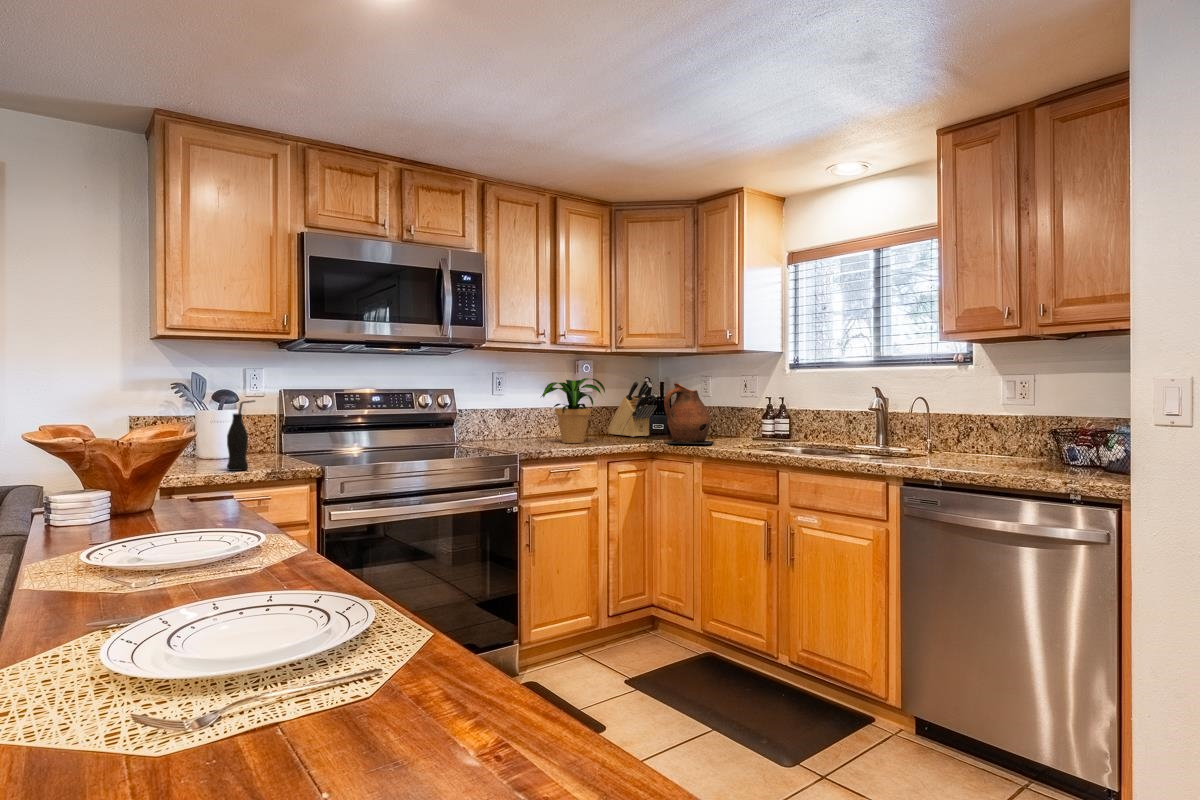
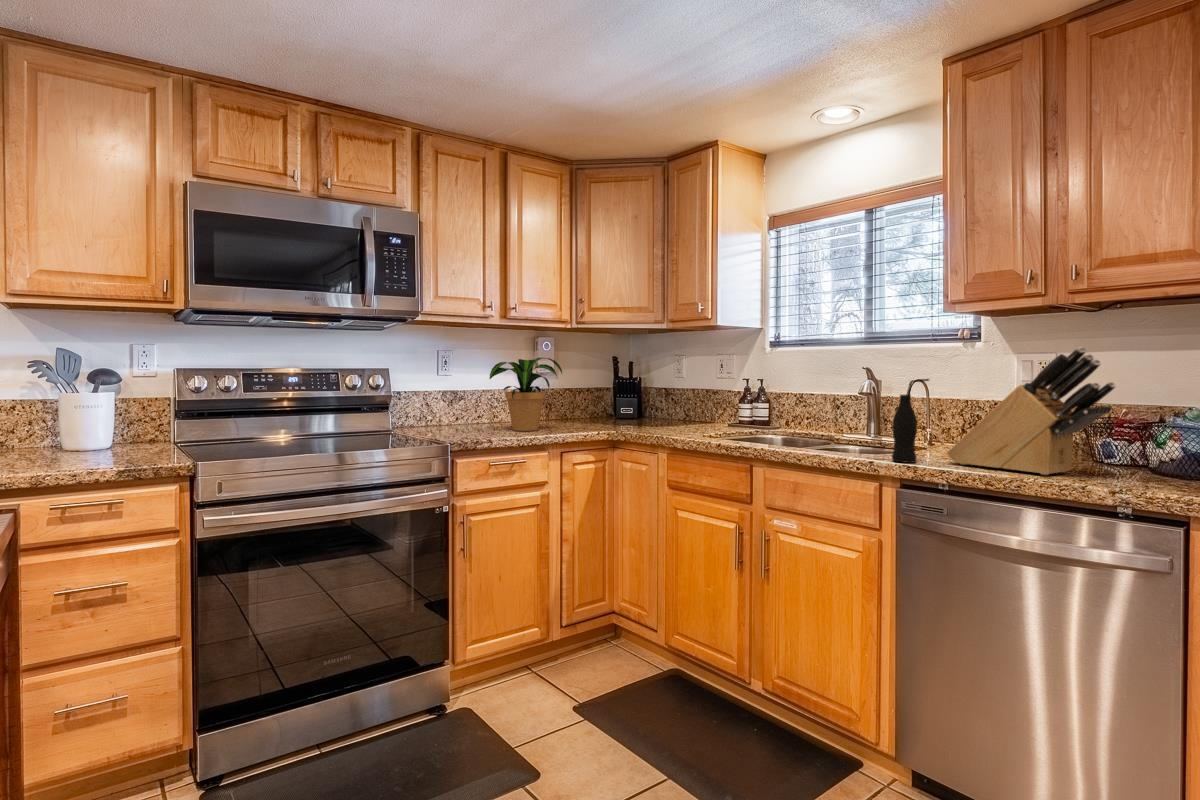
knife block: present [607,379,657,437] -> present [947,347,1116,475]
ceramic pitcher: present [664,383,714,445] -> none [626,363,684,434]
bottle: present [227,400,255,471] -> present [892,379,929,463]

